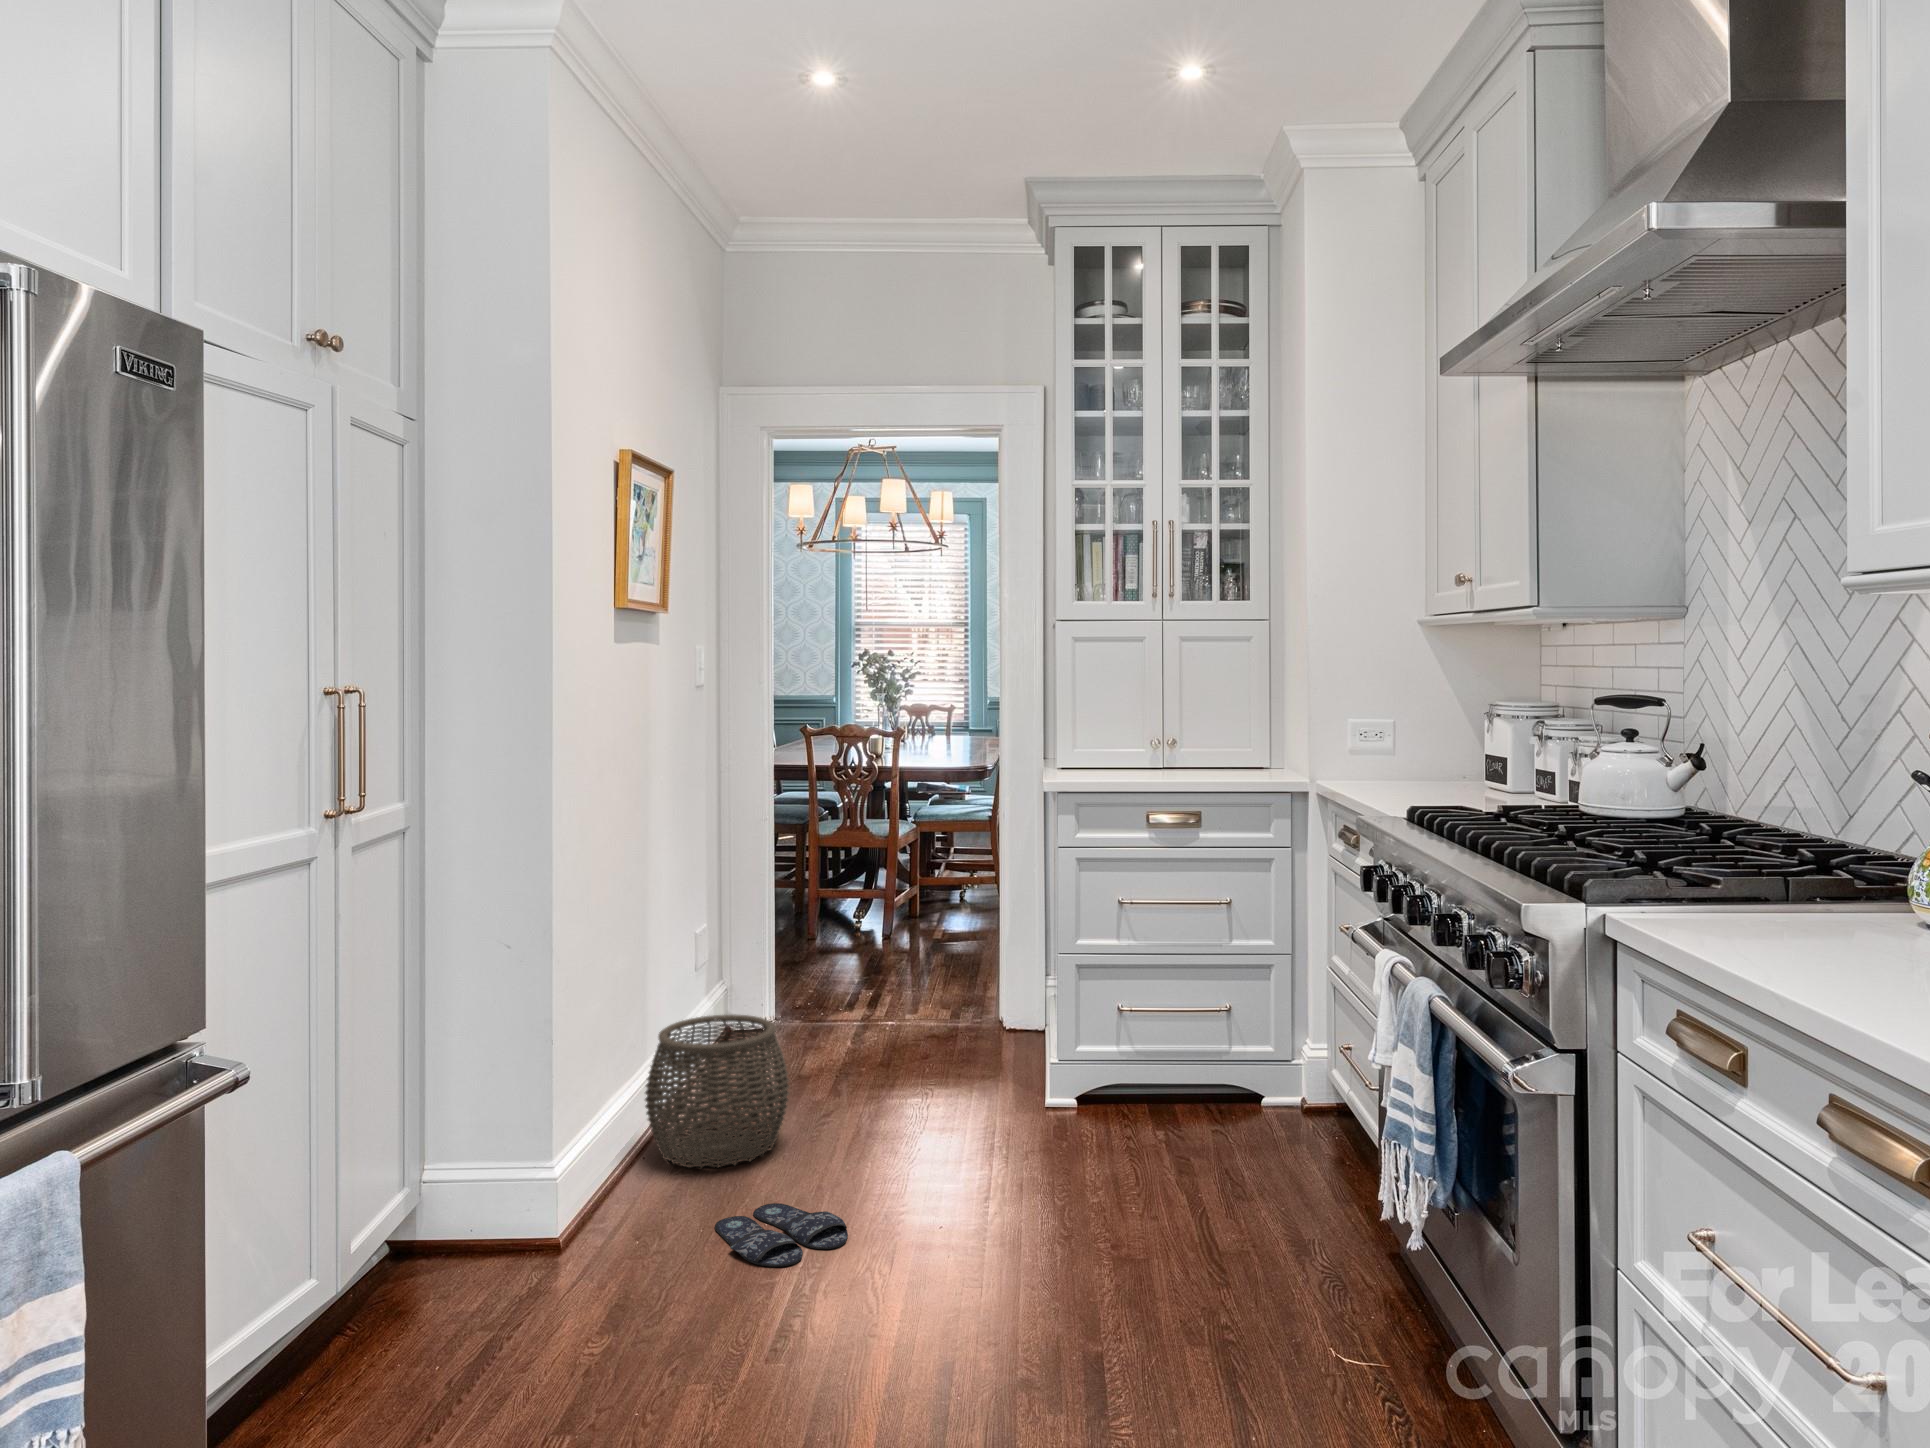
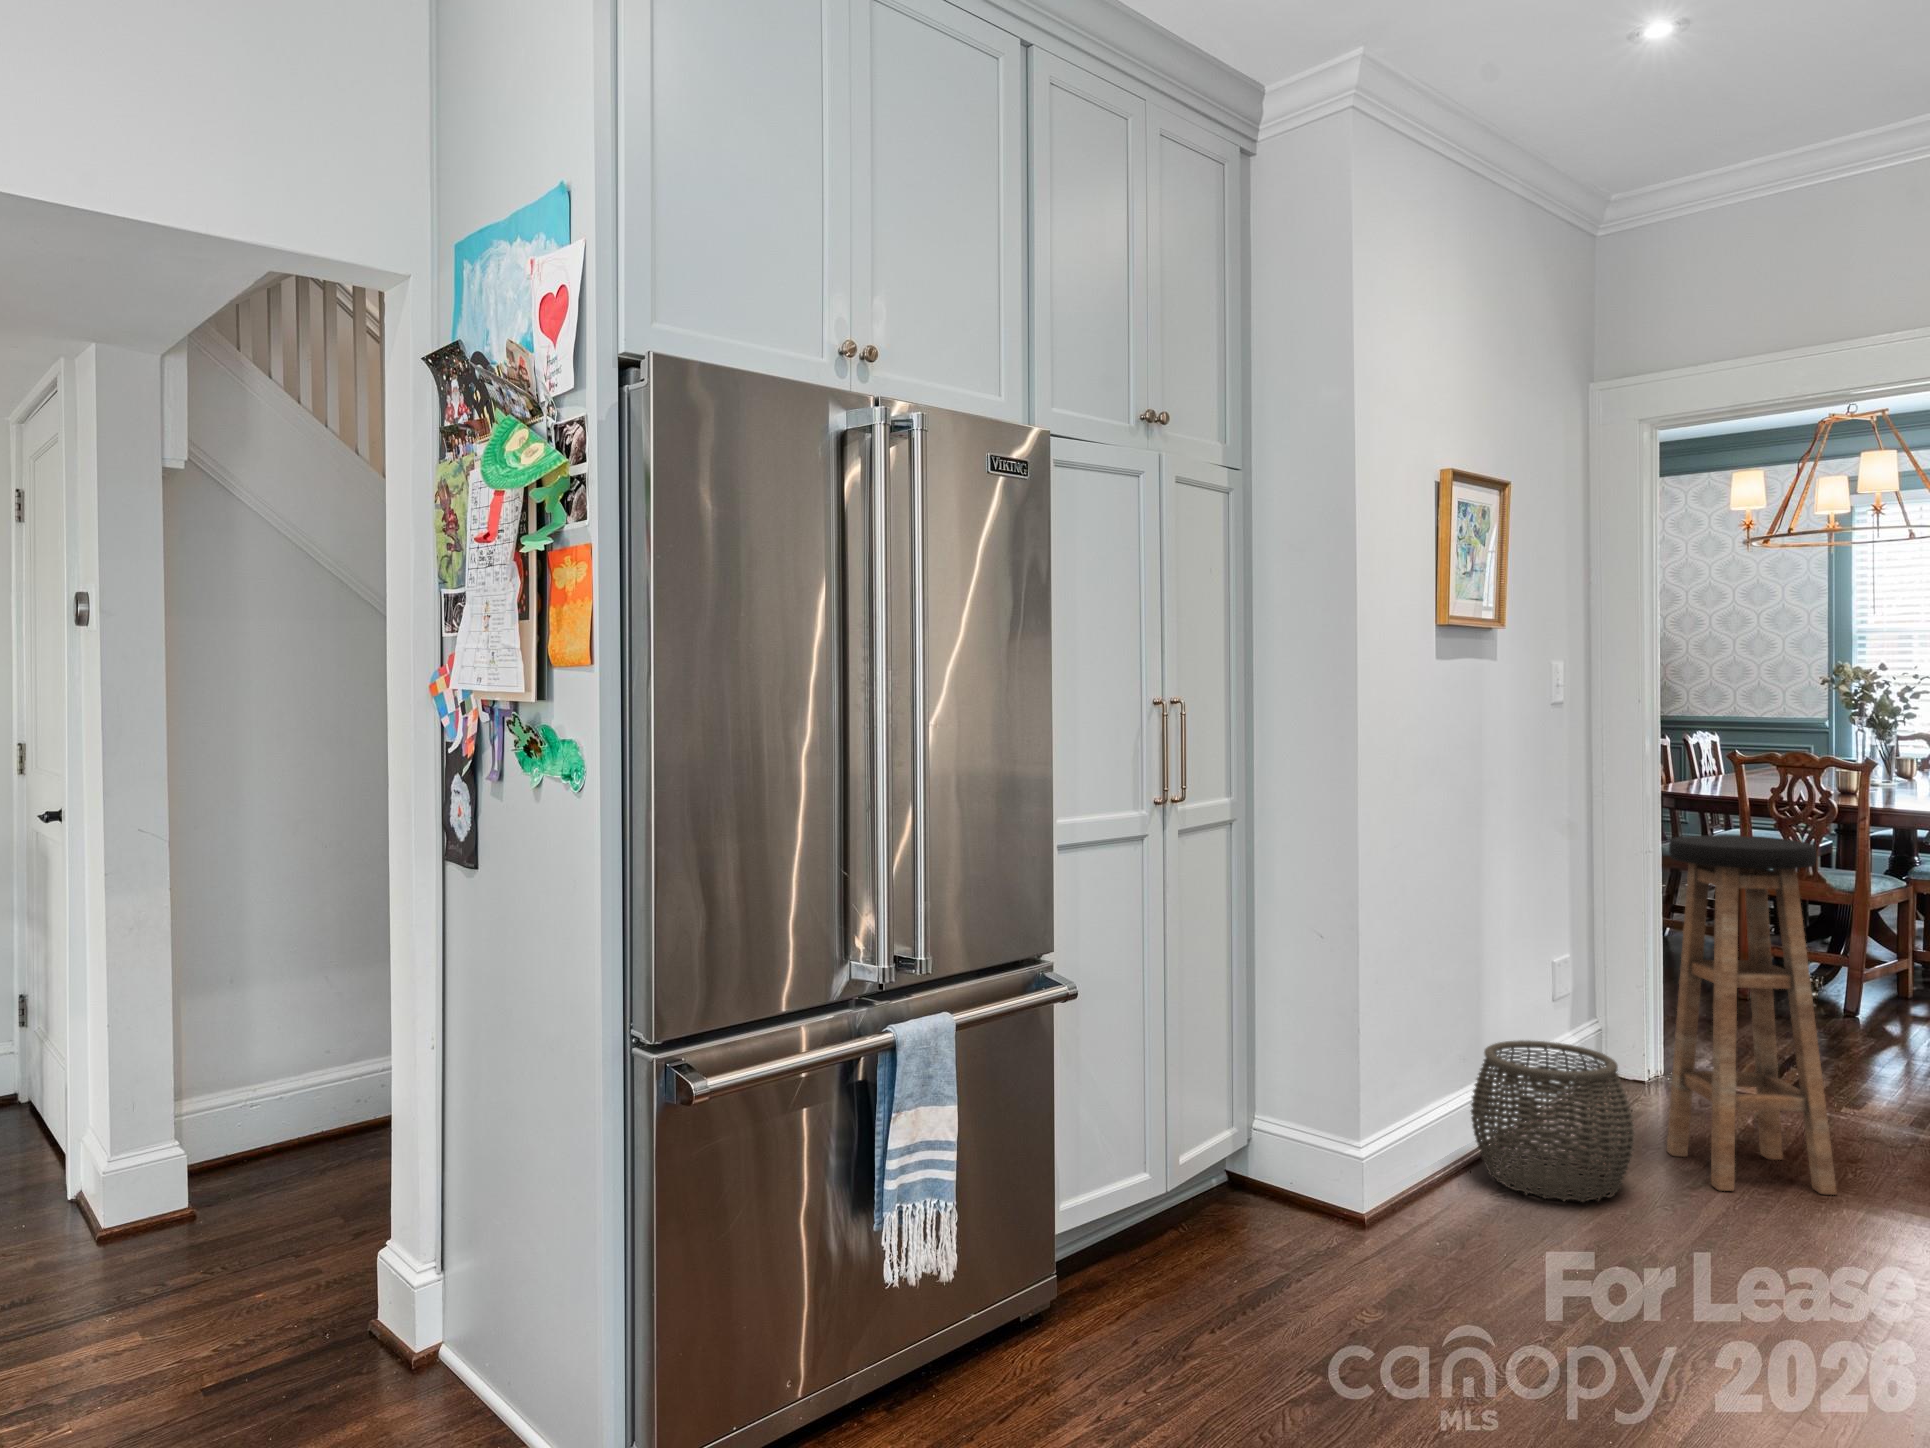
bar stool: none [800,804,927,1118] -> present [1666,836,1837,1195]
slippers: present [715,1203,848,1267] -> none [1522,1248,1674,1316]

